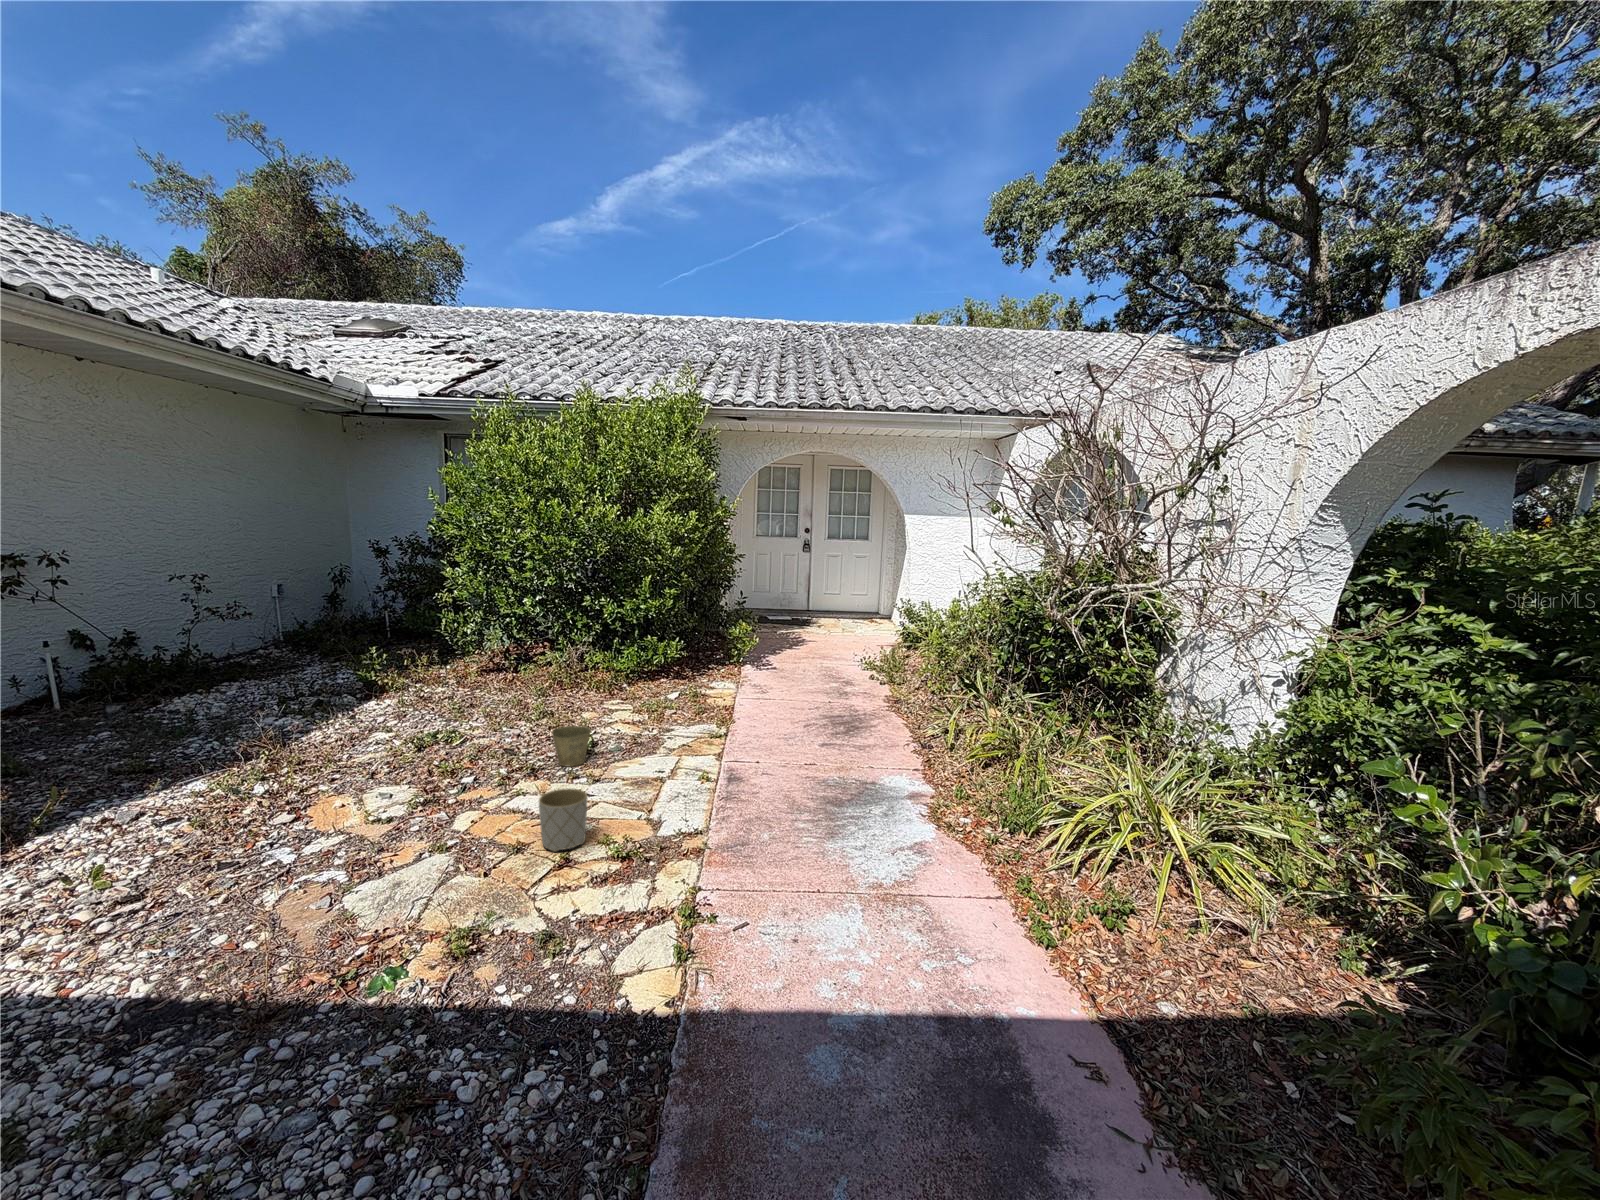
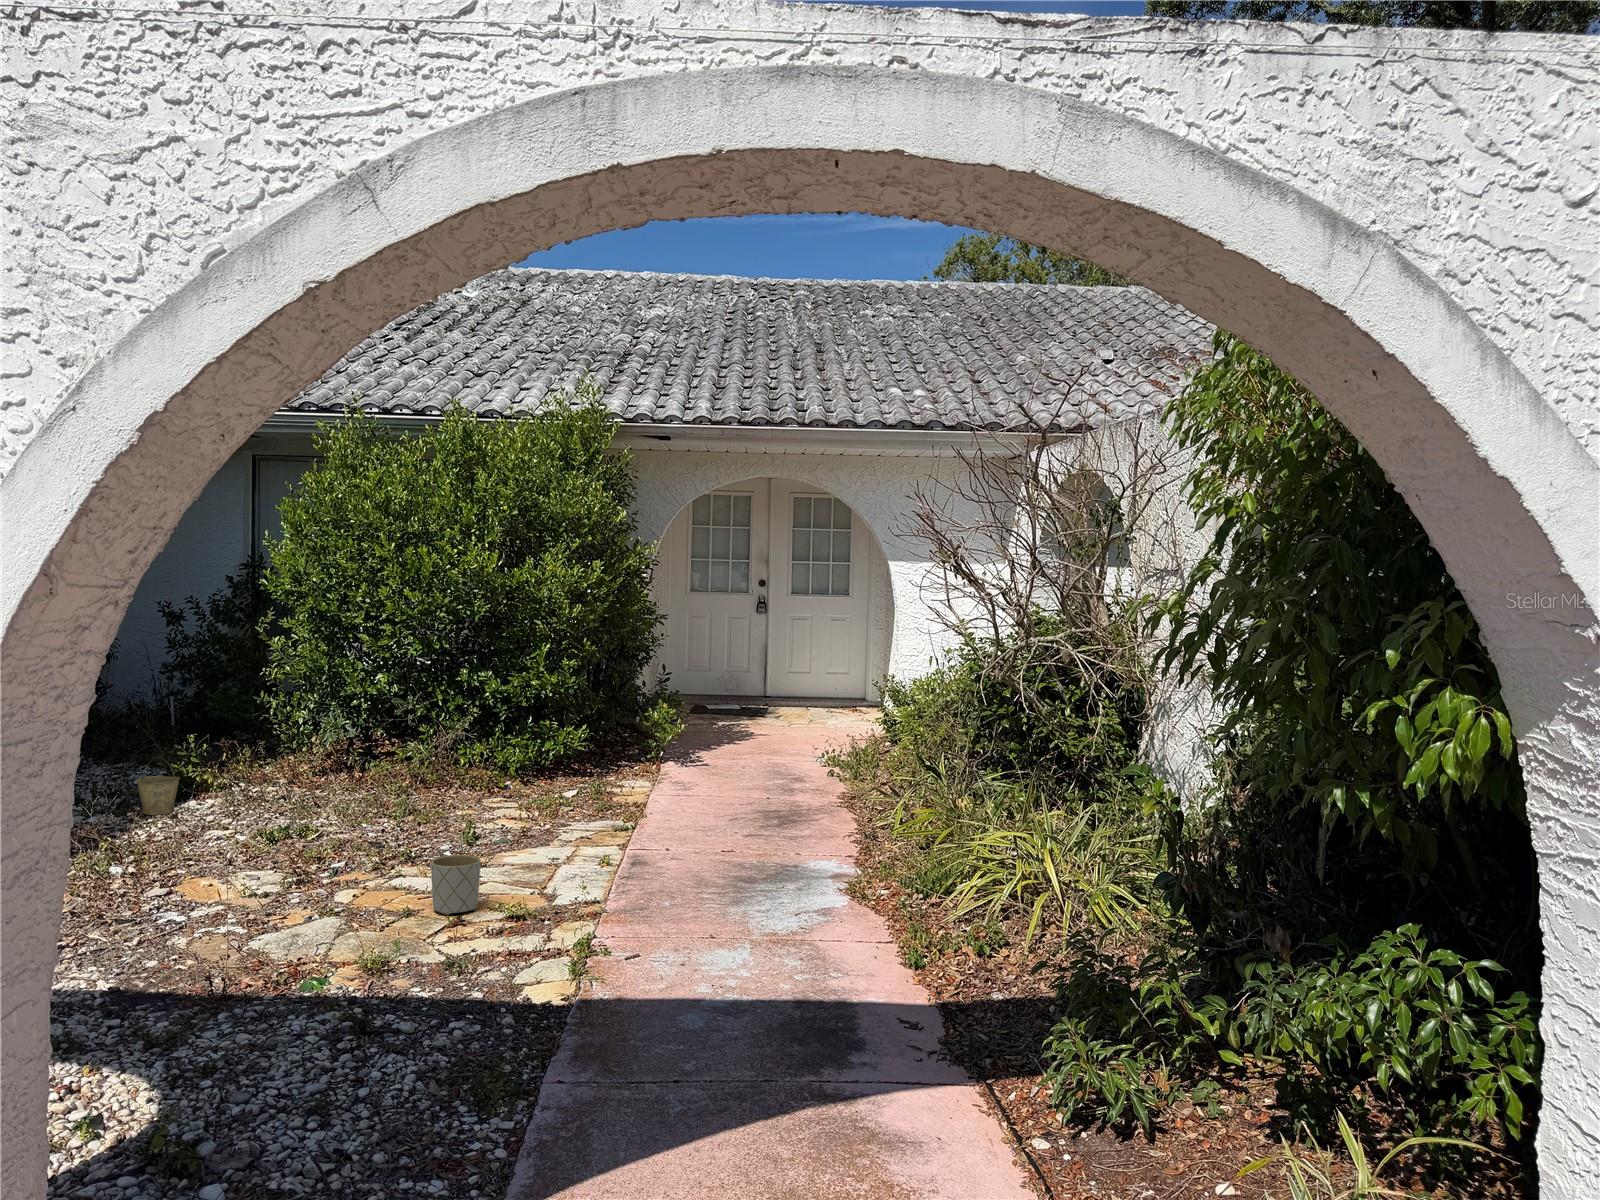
bucket: present [552,726,590,767] -> present [136,758,180,815]

